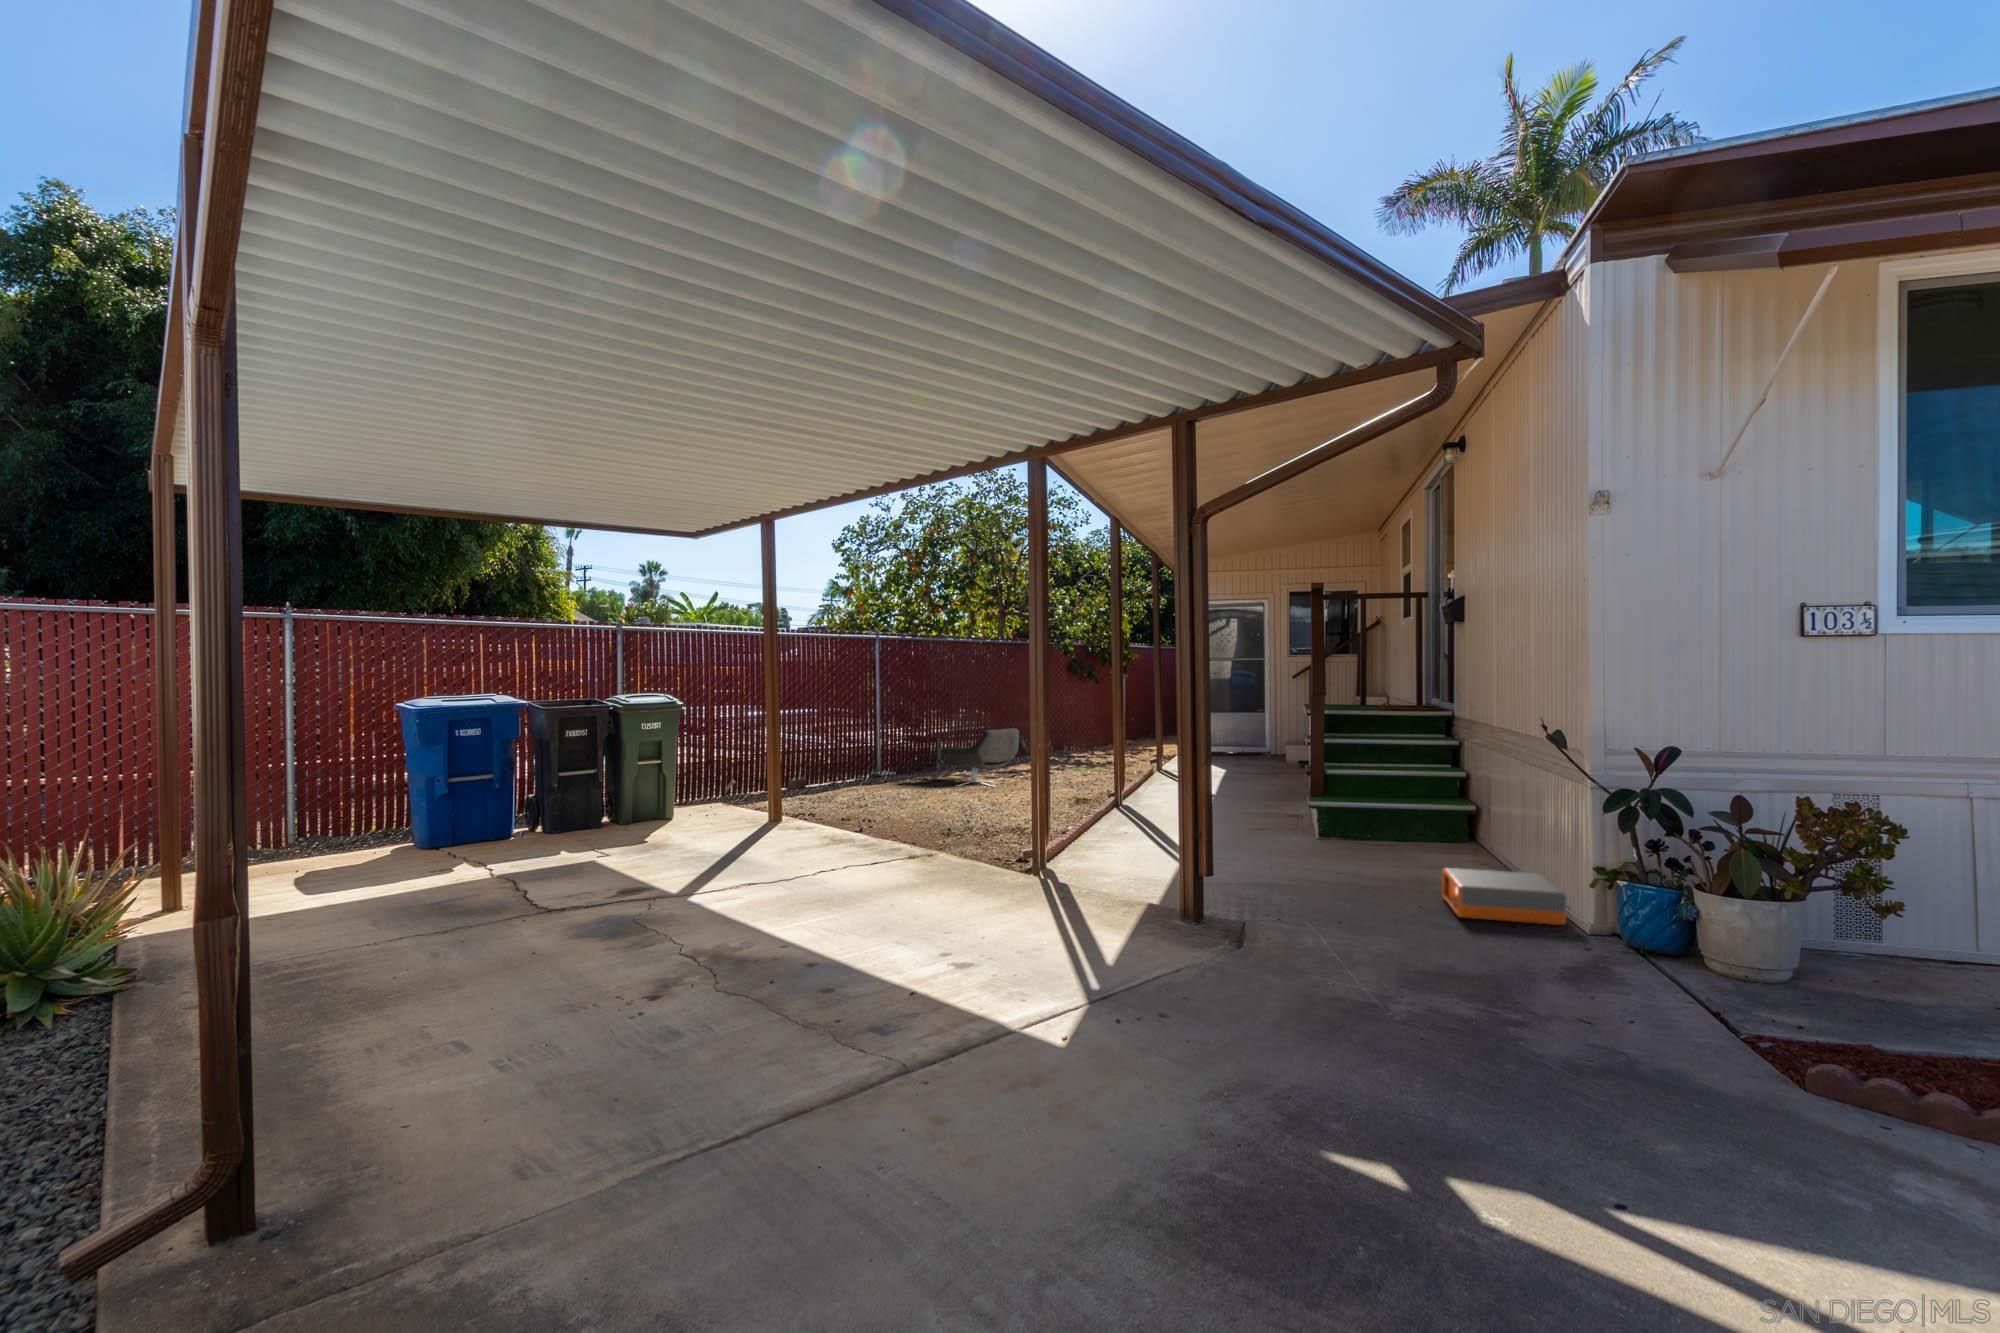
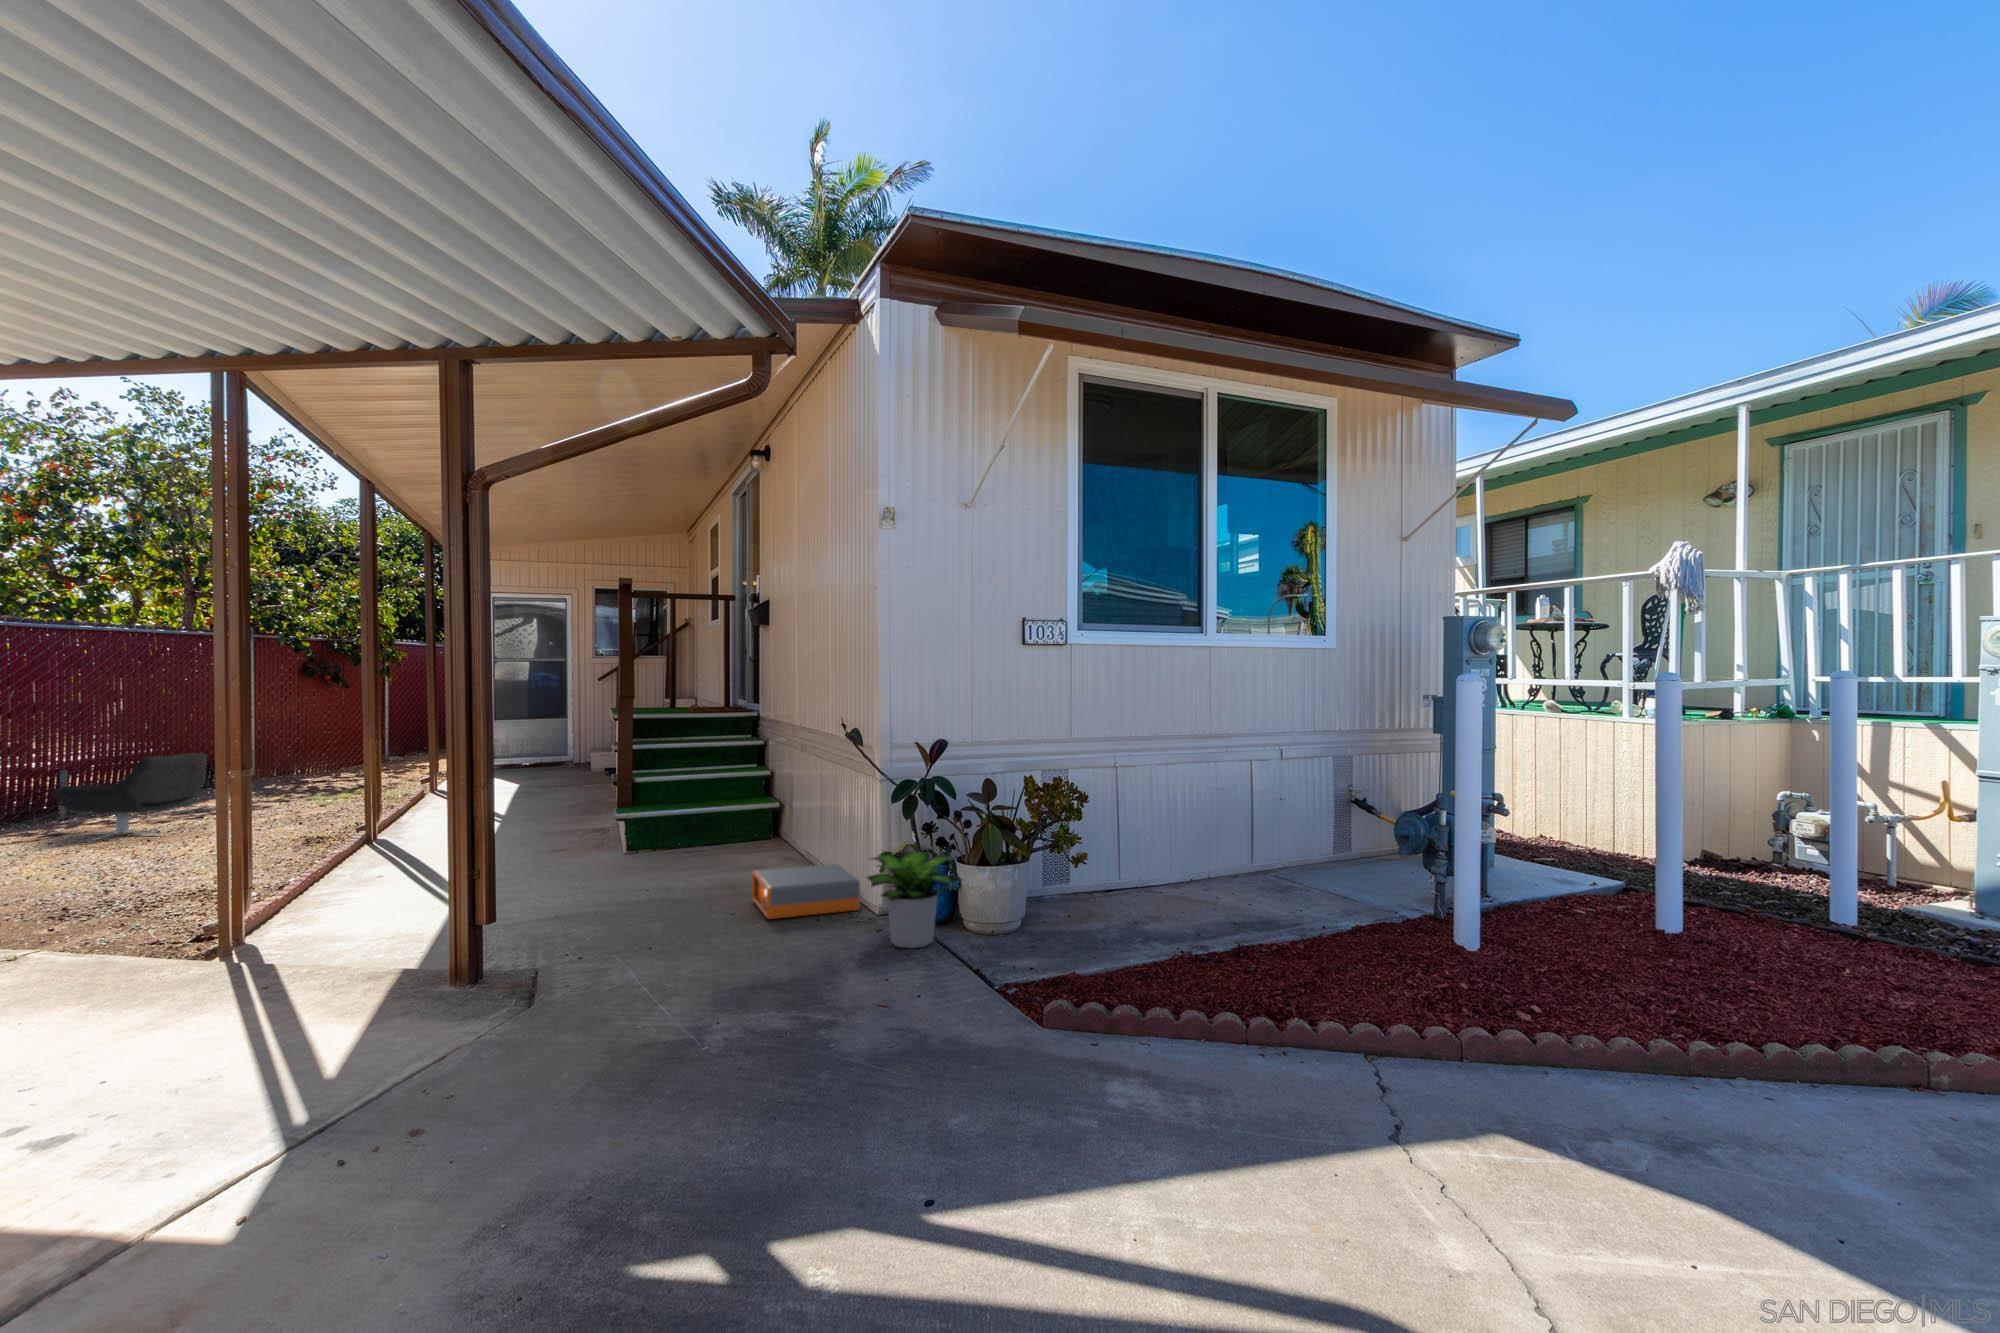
potted plant: none [1571,867,1704,976] -> present [867,851,962,948]

